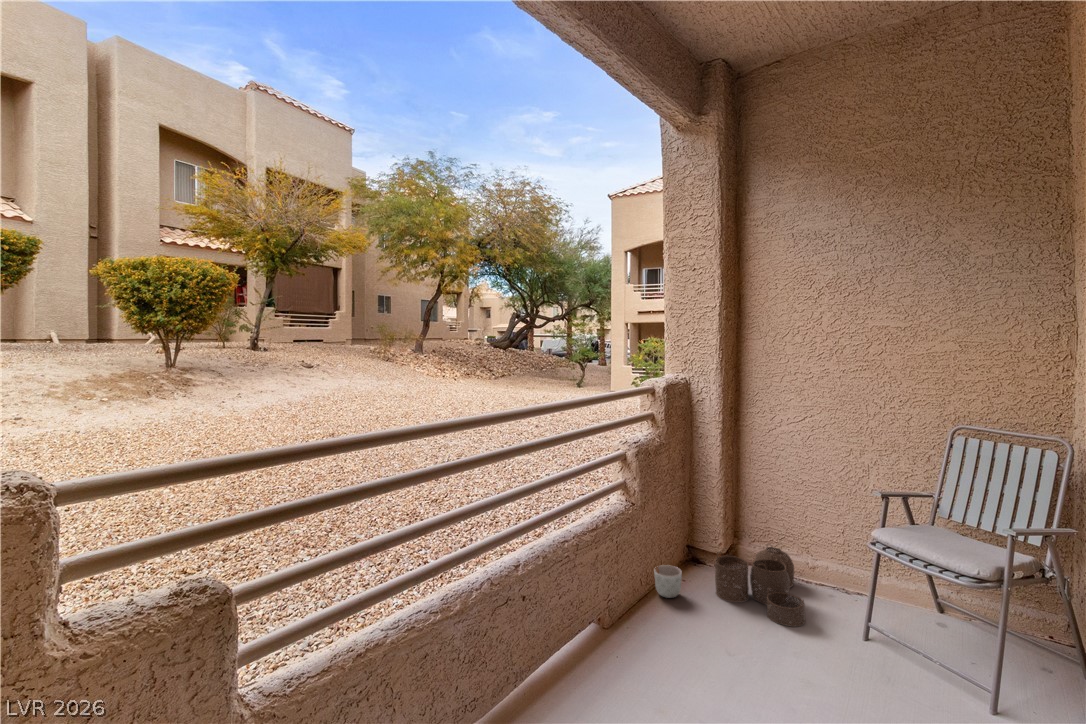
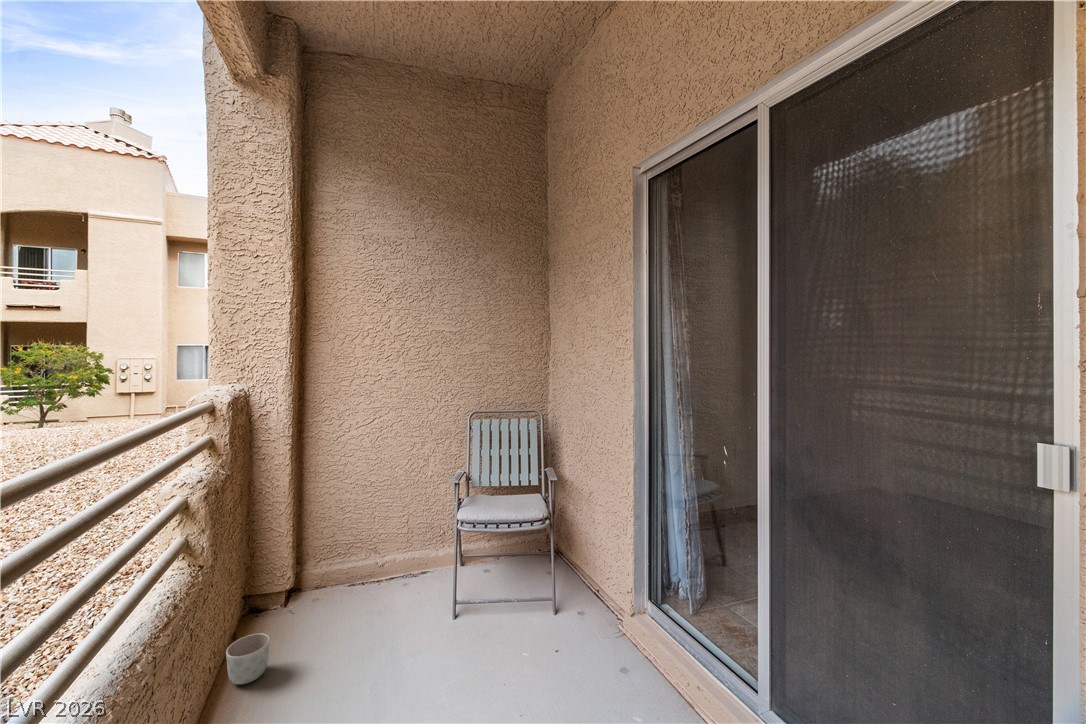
woven basket: present [715,546,805,627] -> none [305,555,410,642]

